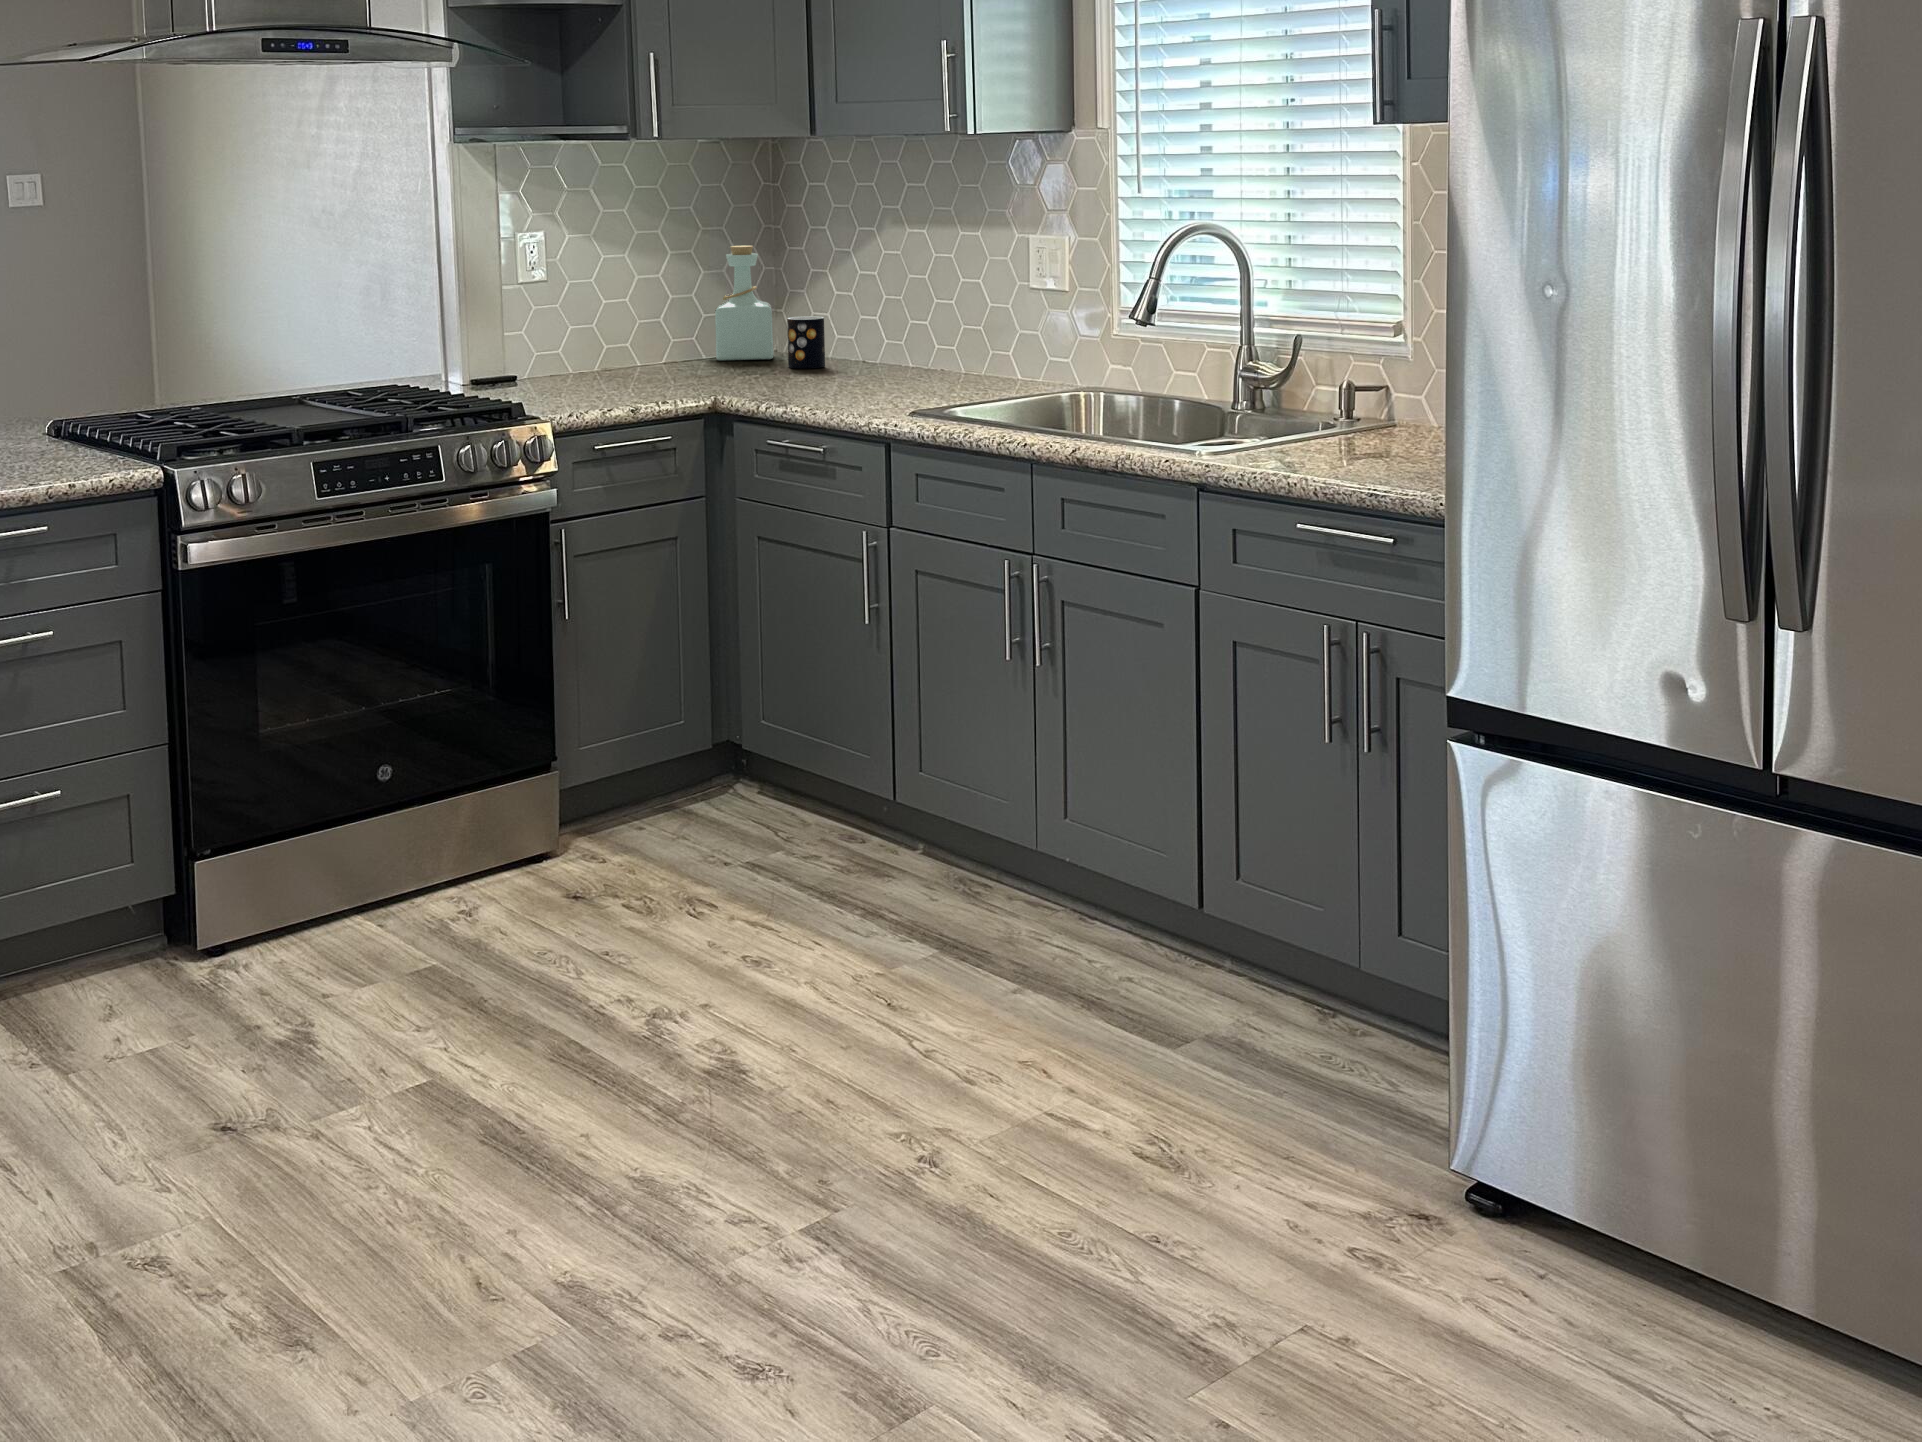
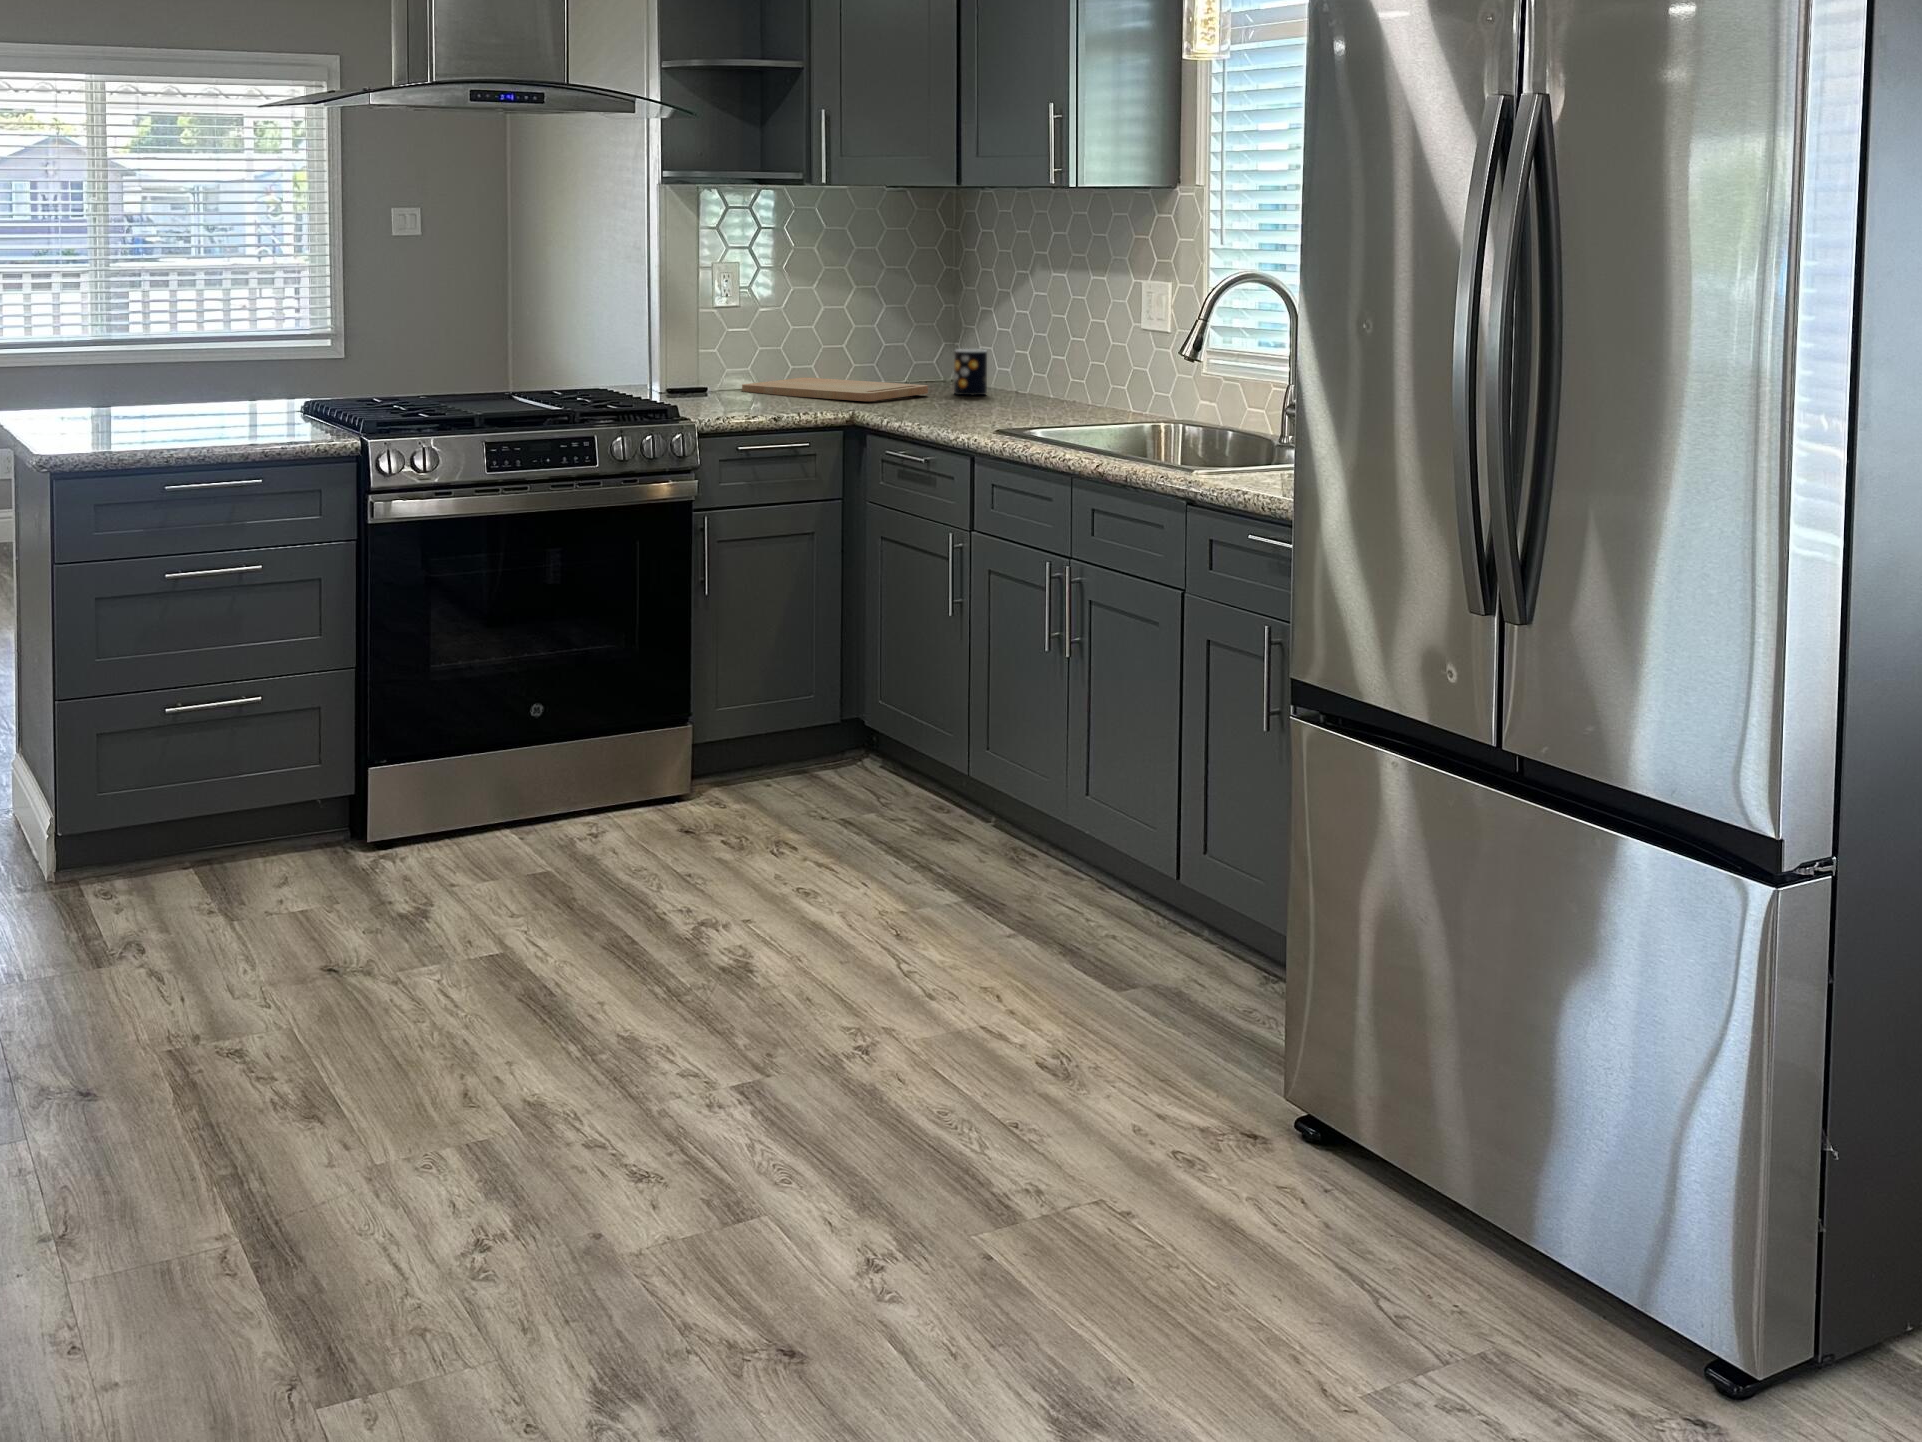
bottle: present [715,246,773,361] -> none [893,285,955,387]
cutting board: none [551,357,764,383] -> present [742,378,928,401]

